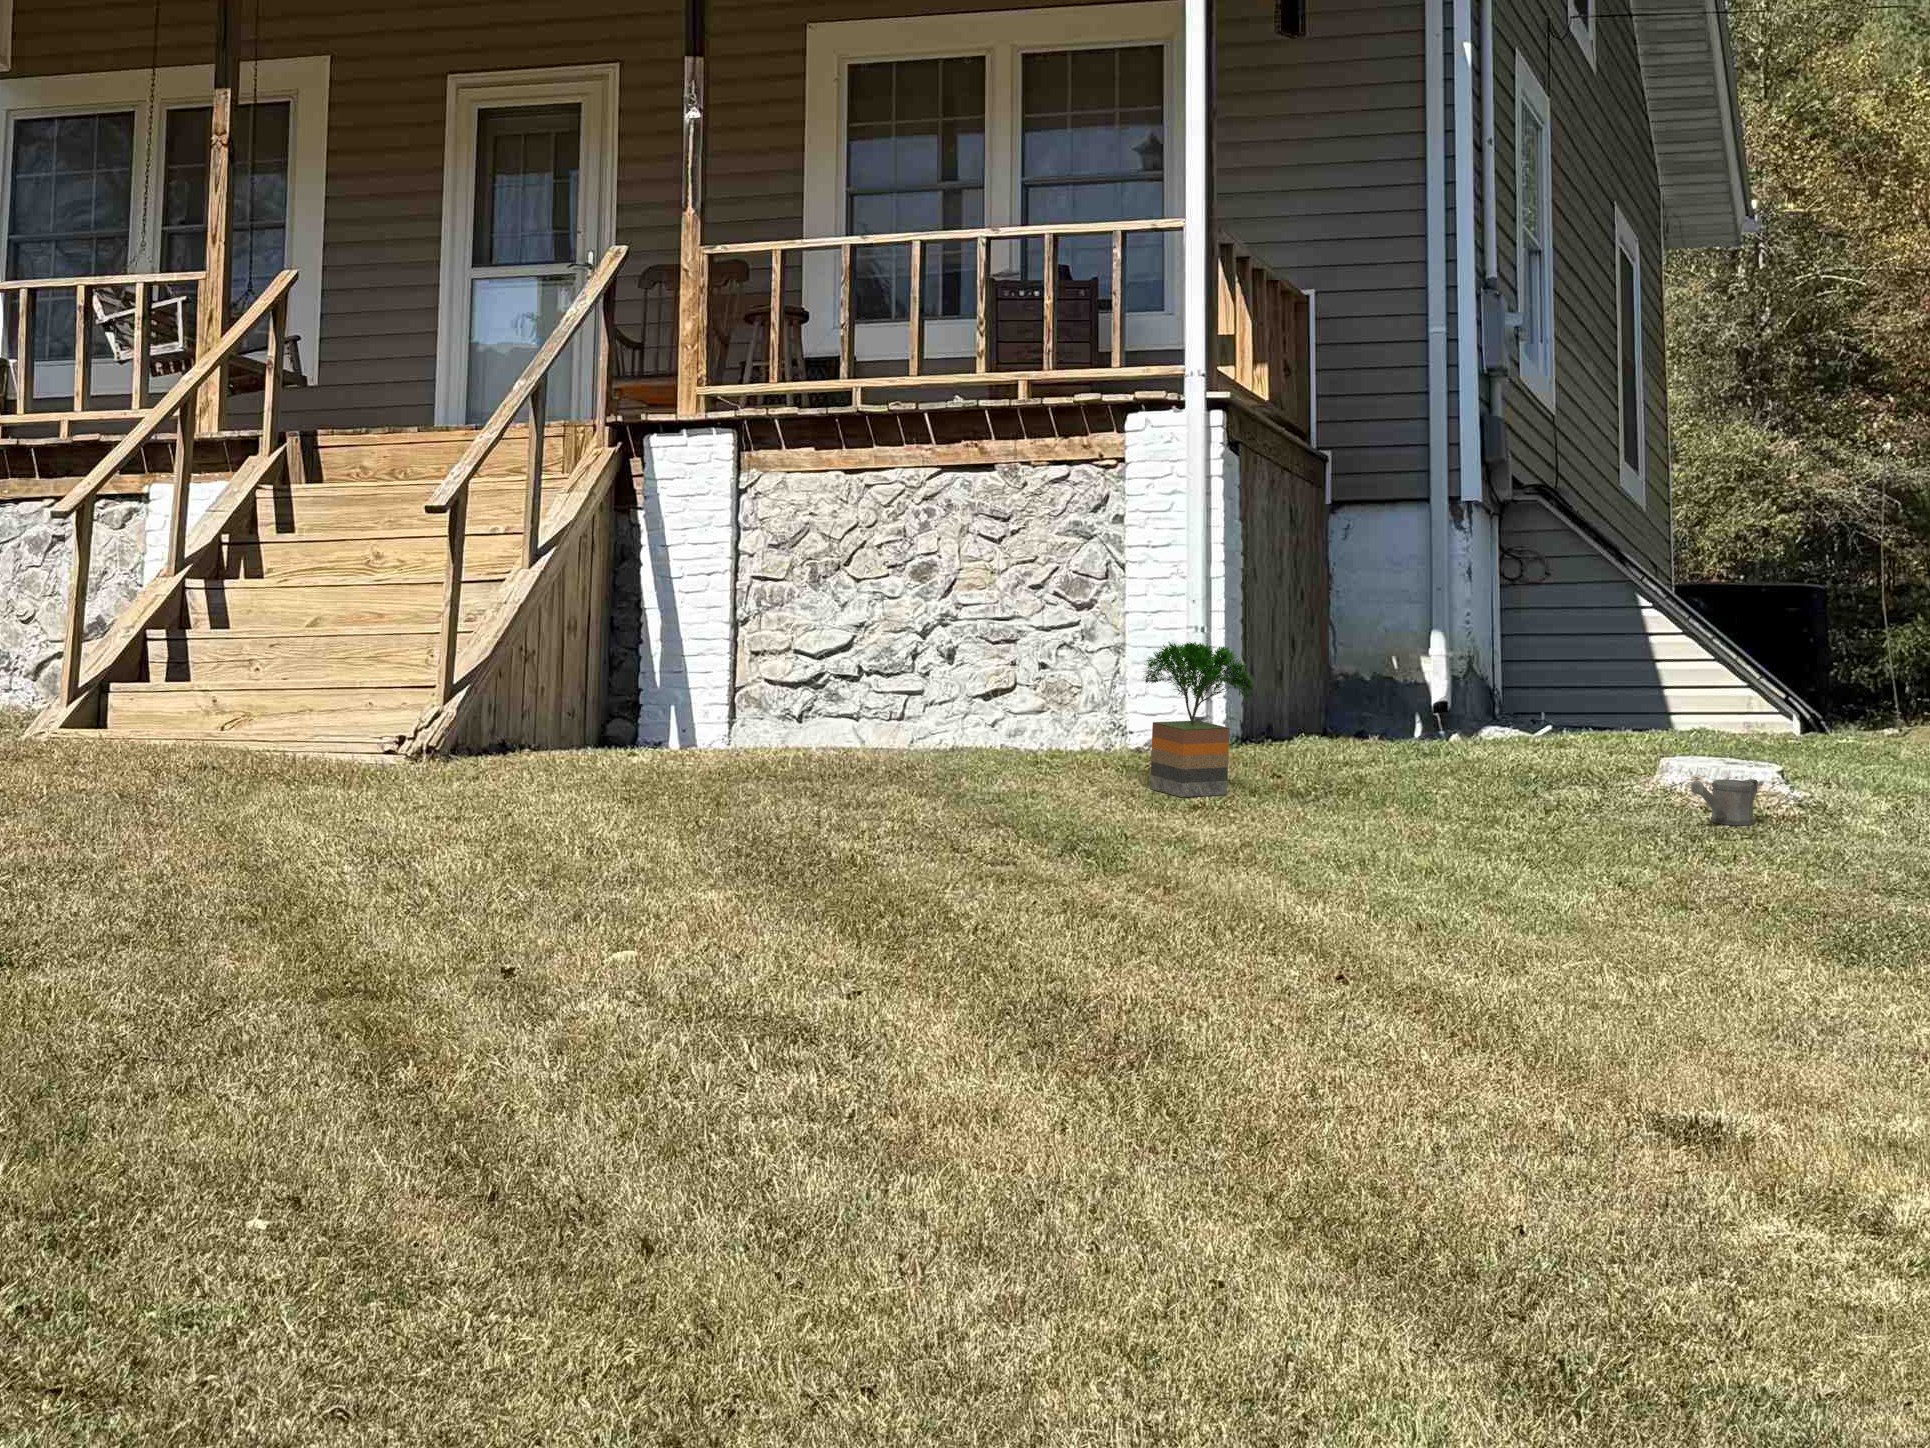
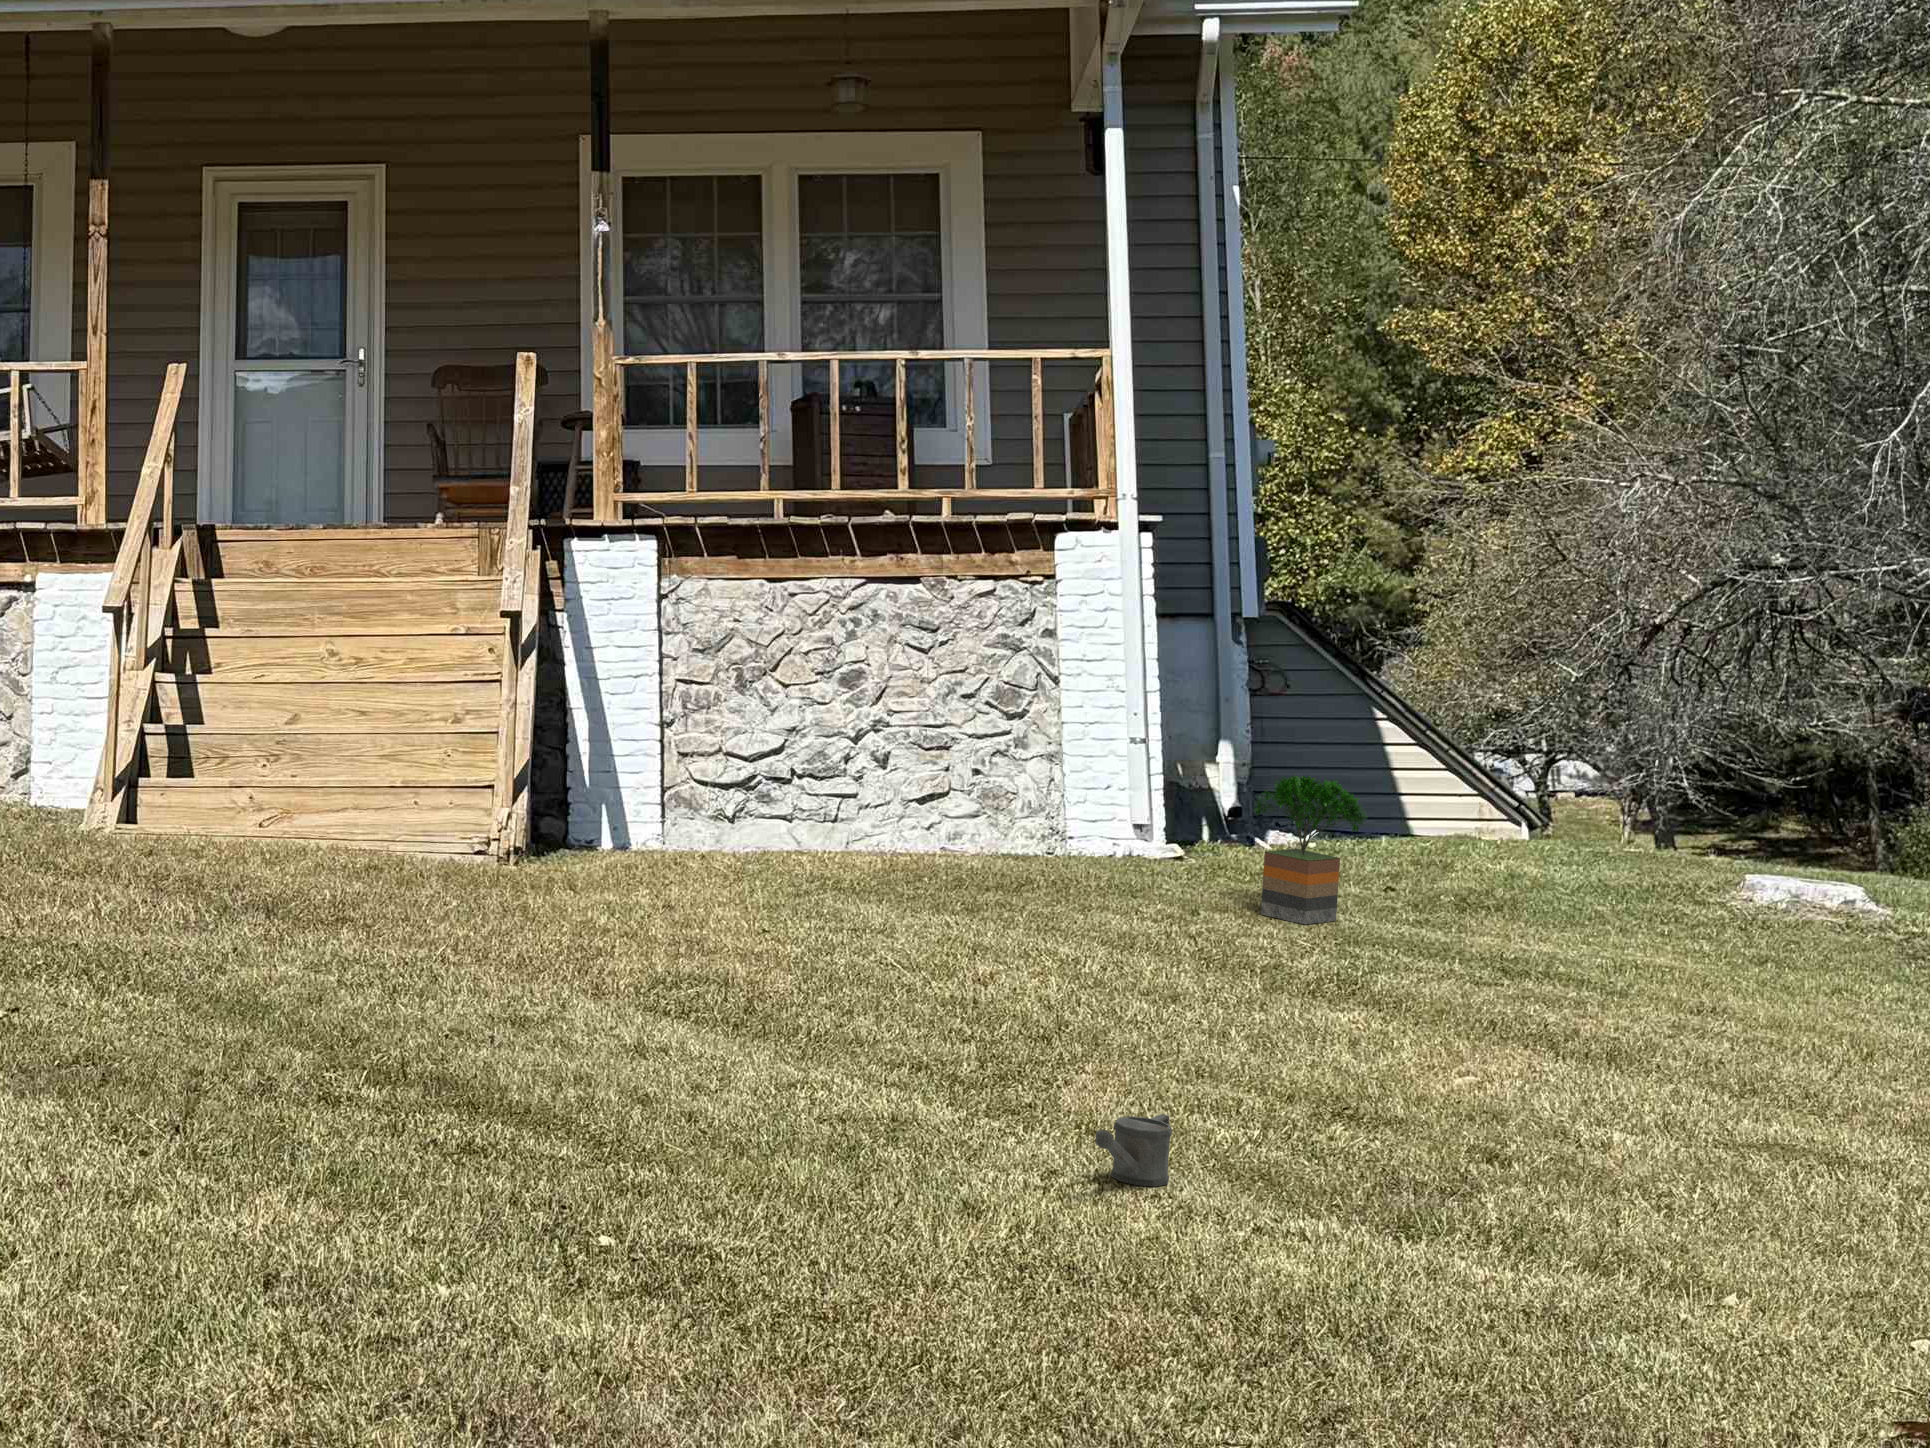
watering can: present [1691,779,1758,826] -> present [1095,1114,1172,1187]

